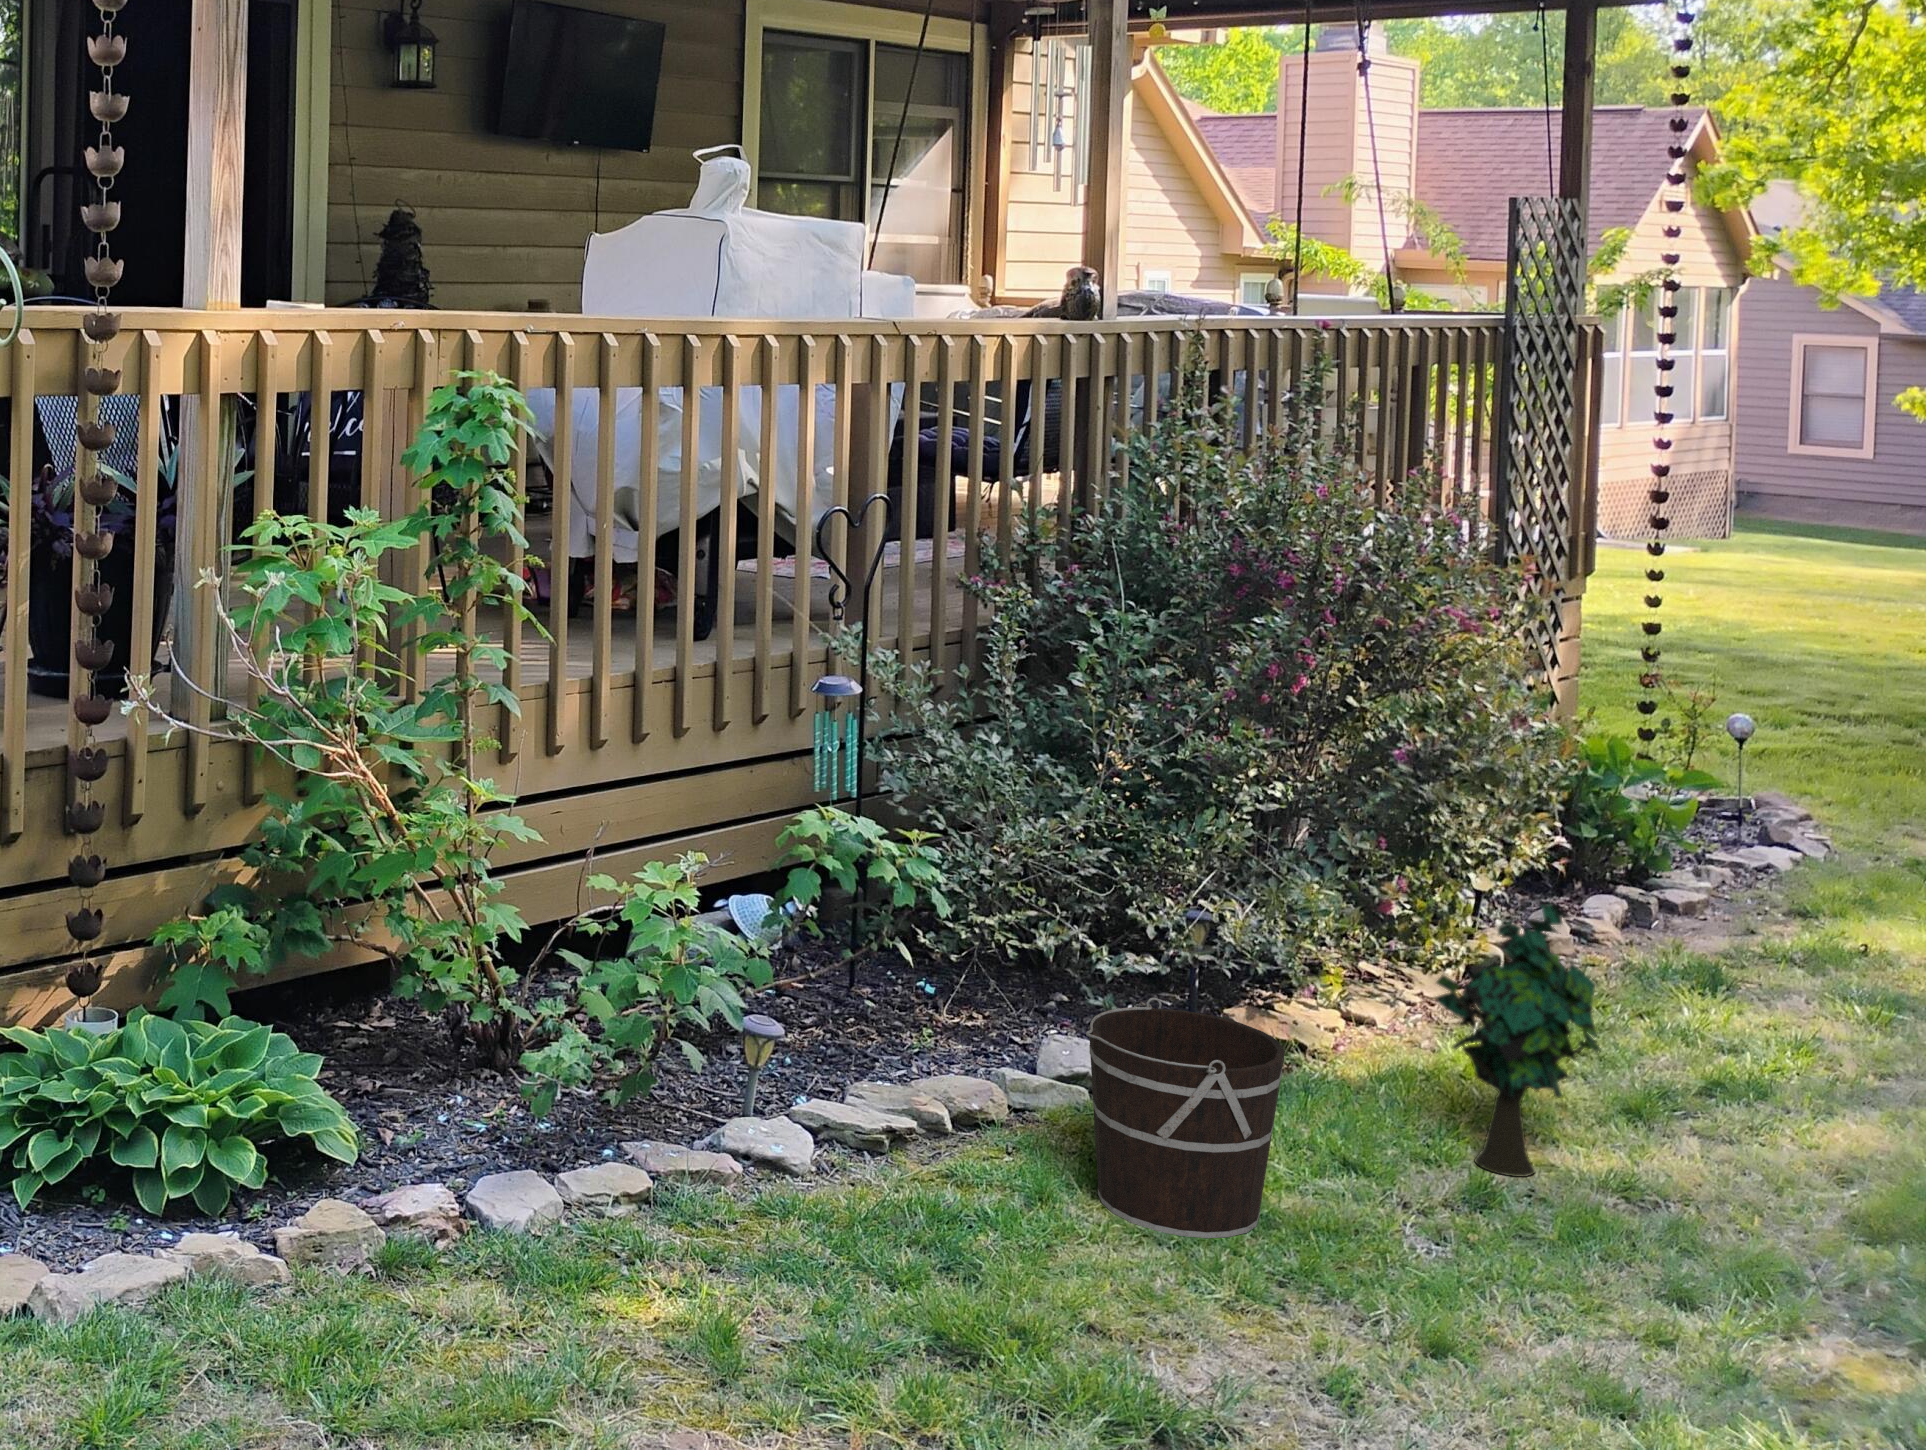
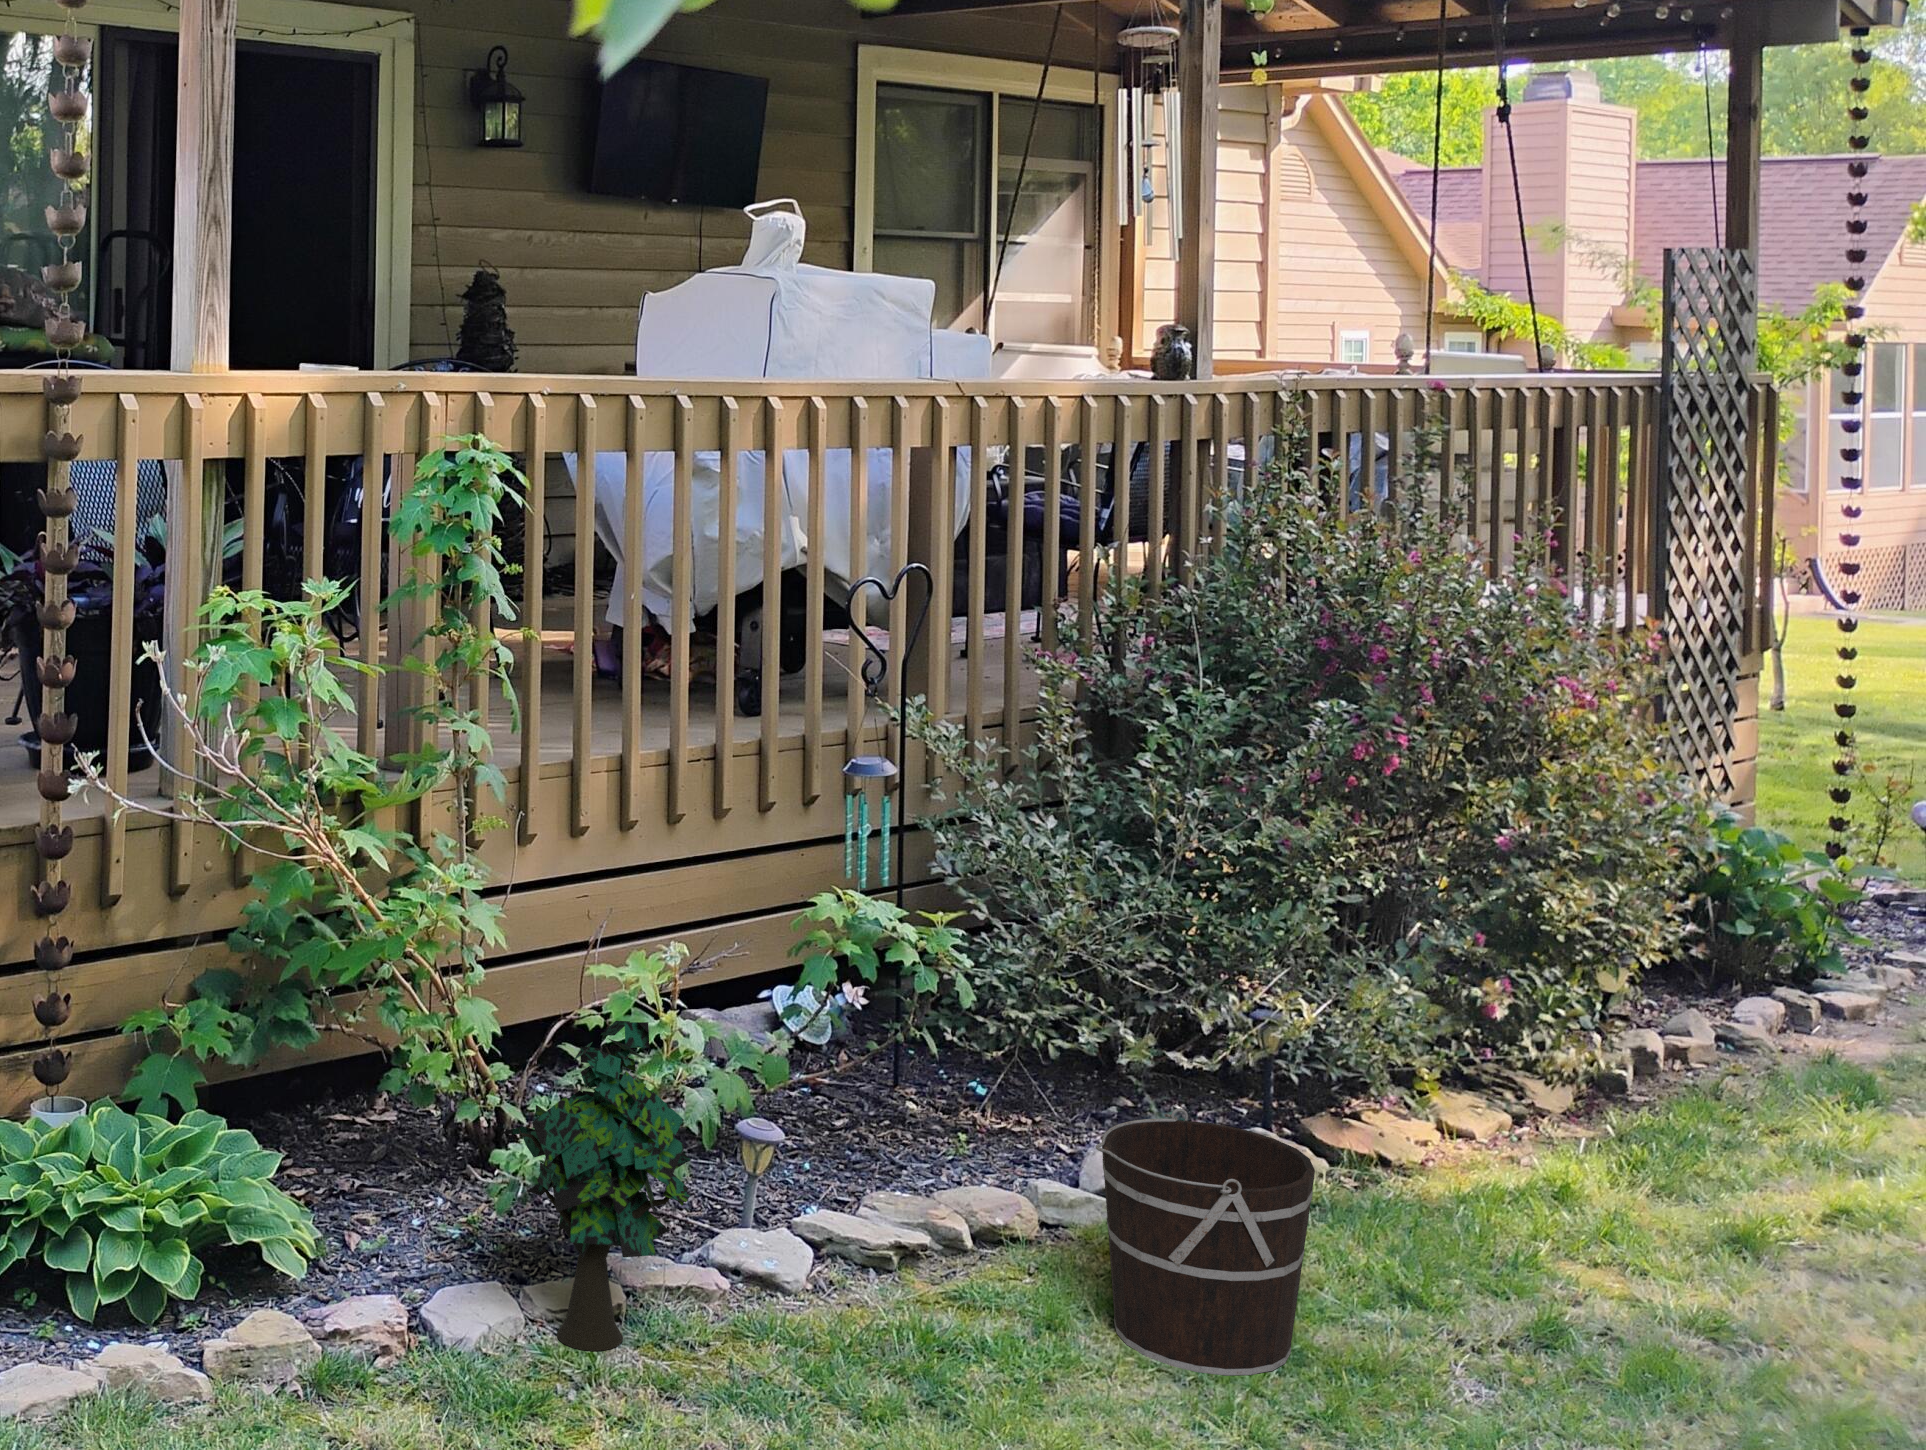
decorative plant: present [1434,903,1601,1177] -> present [501,1021,691,1351]

